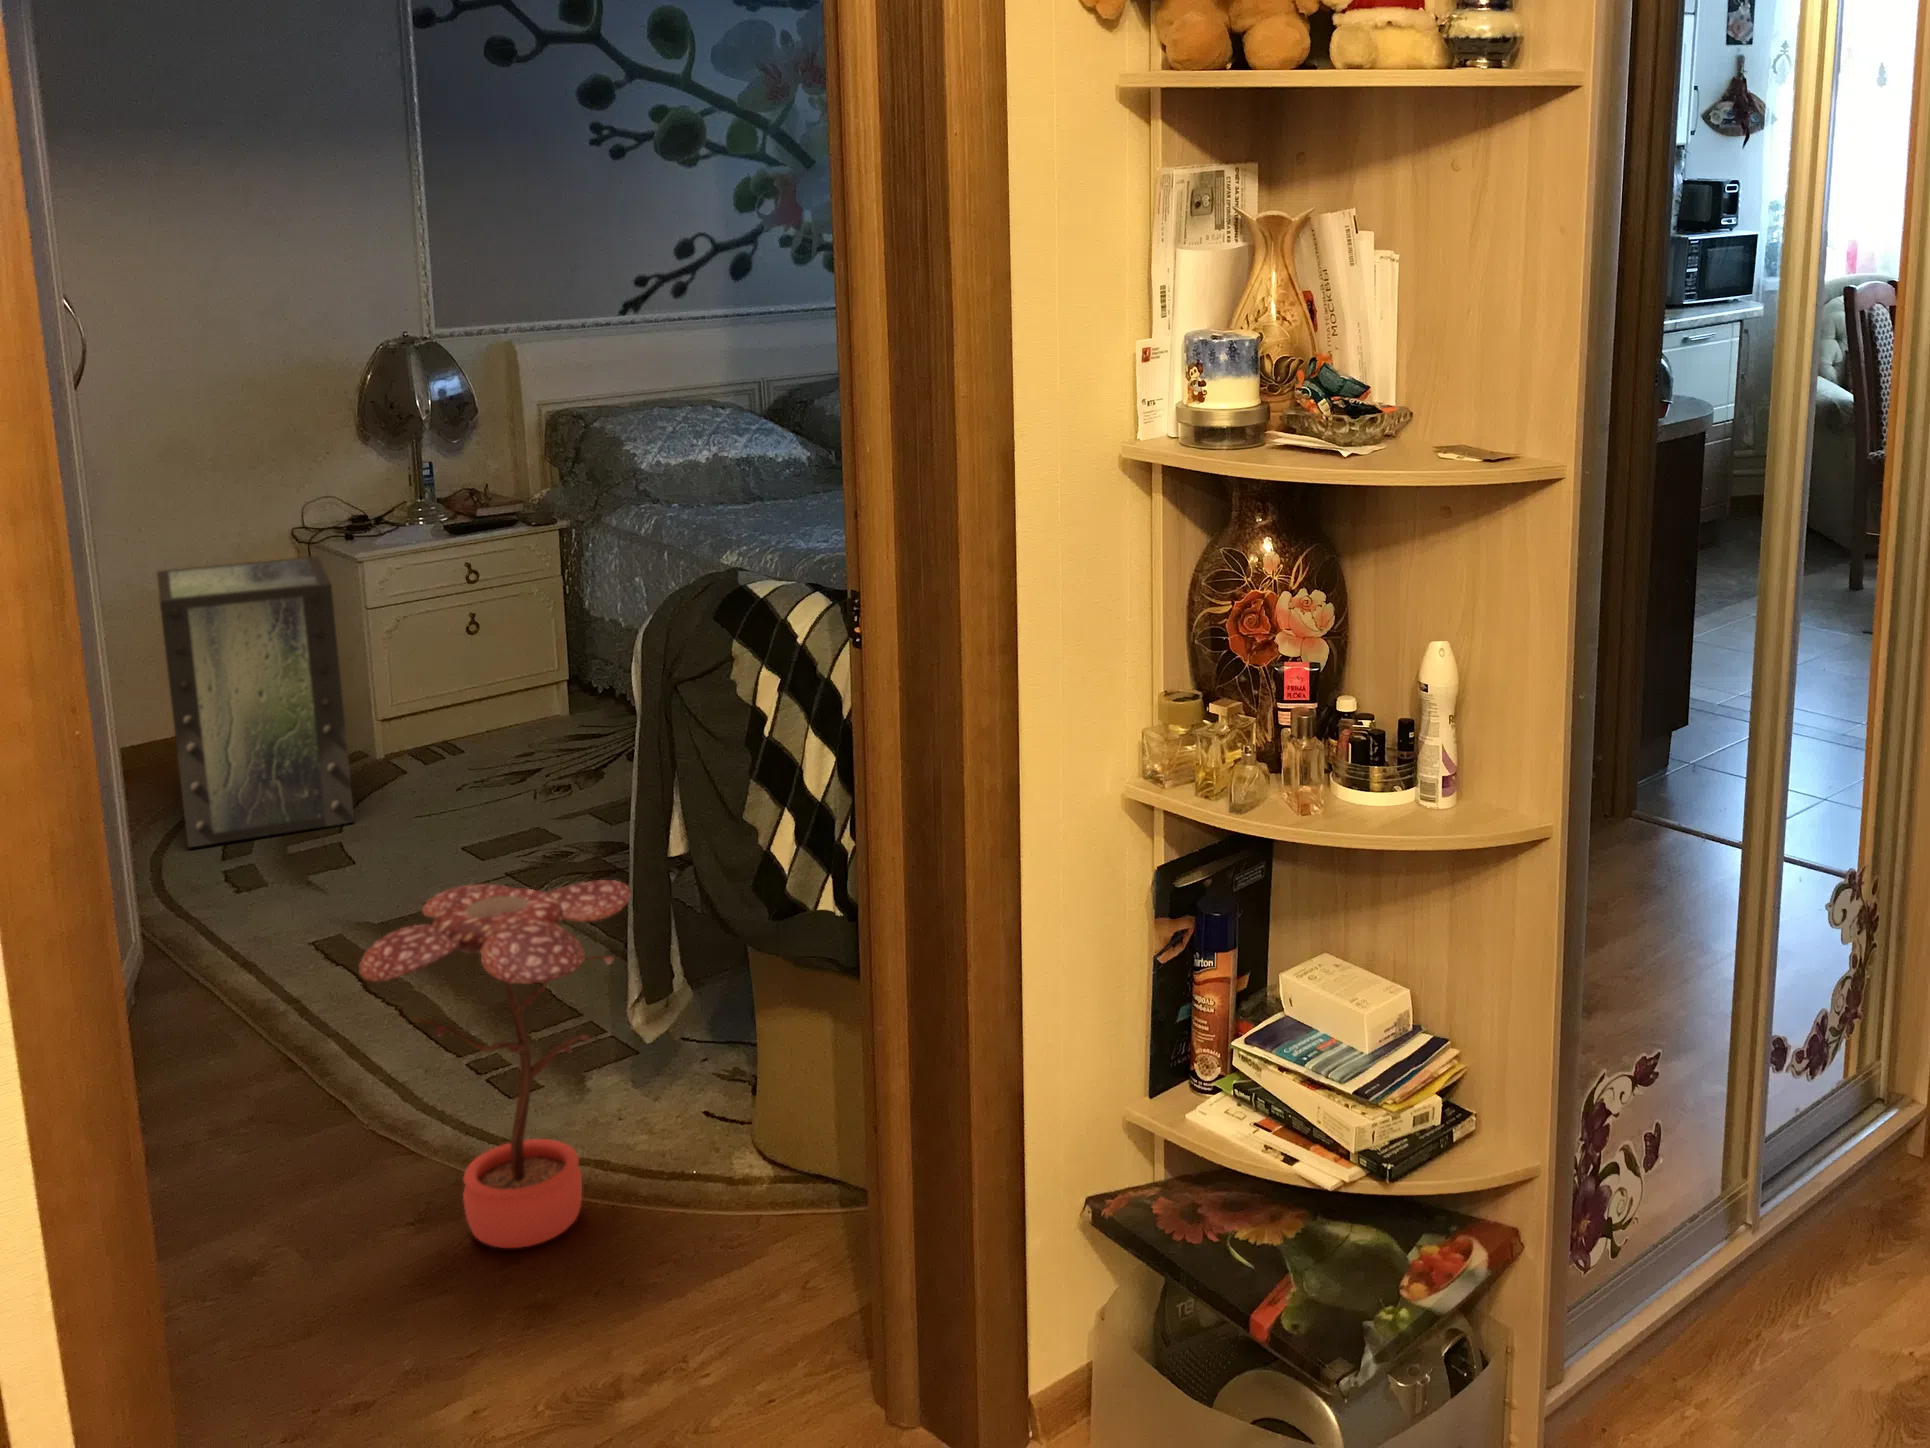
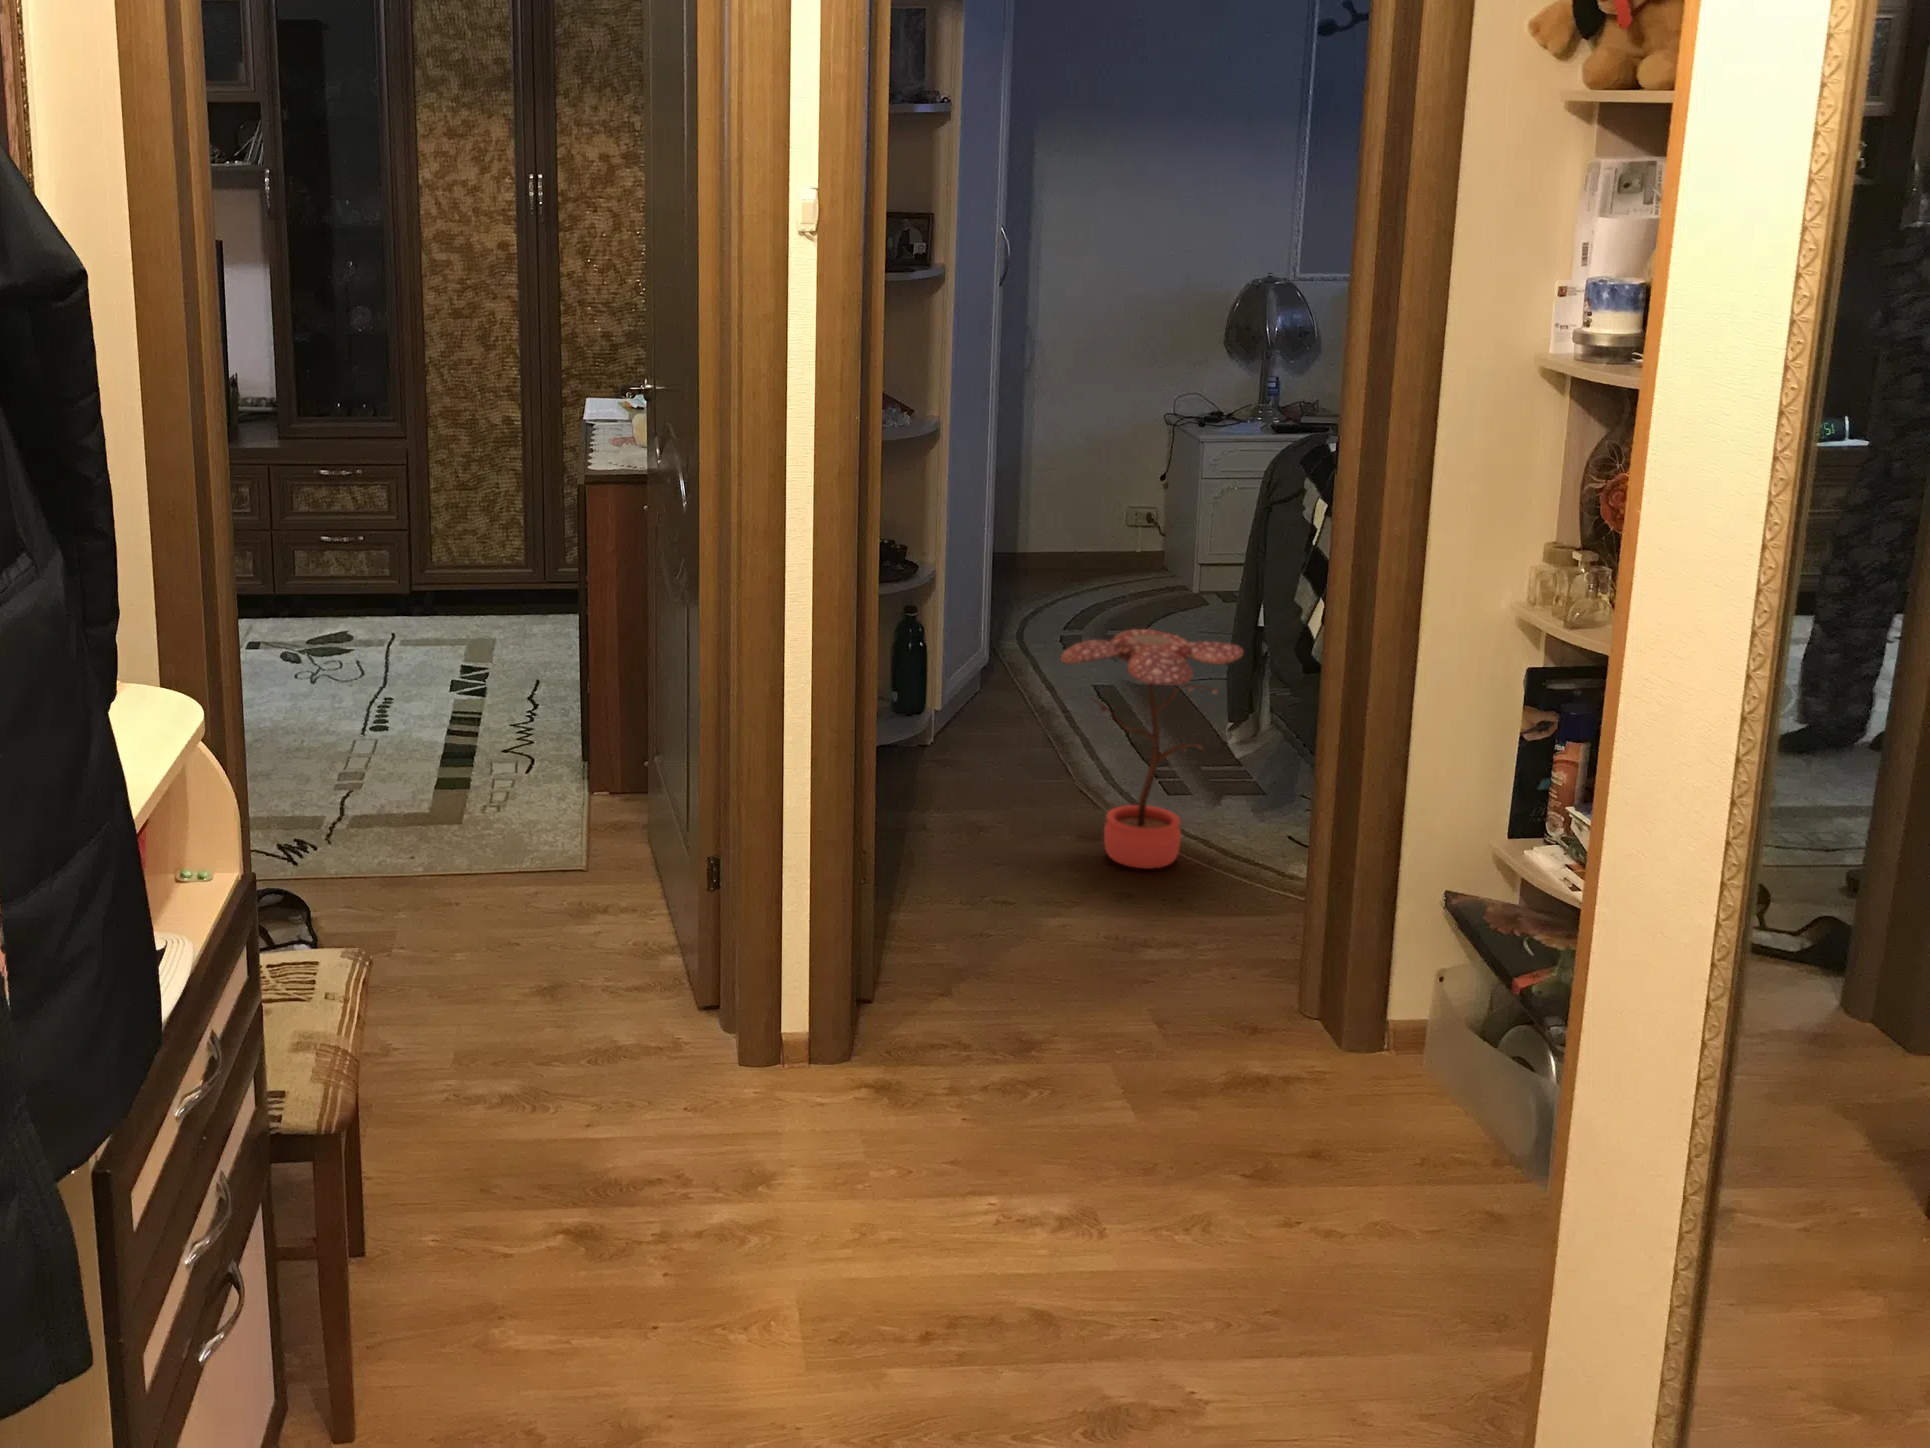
storage box: present [157,556,354,847] -> none [1047,427,1170,625]

